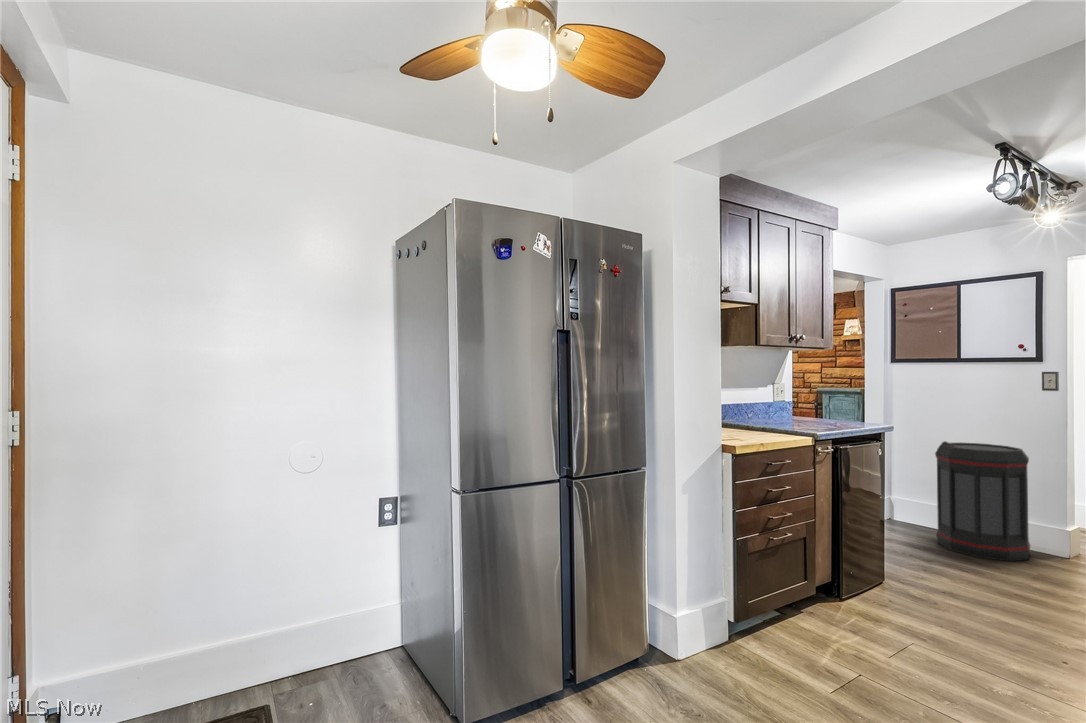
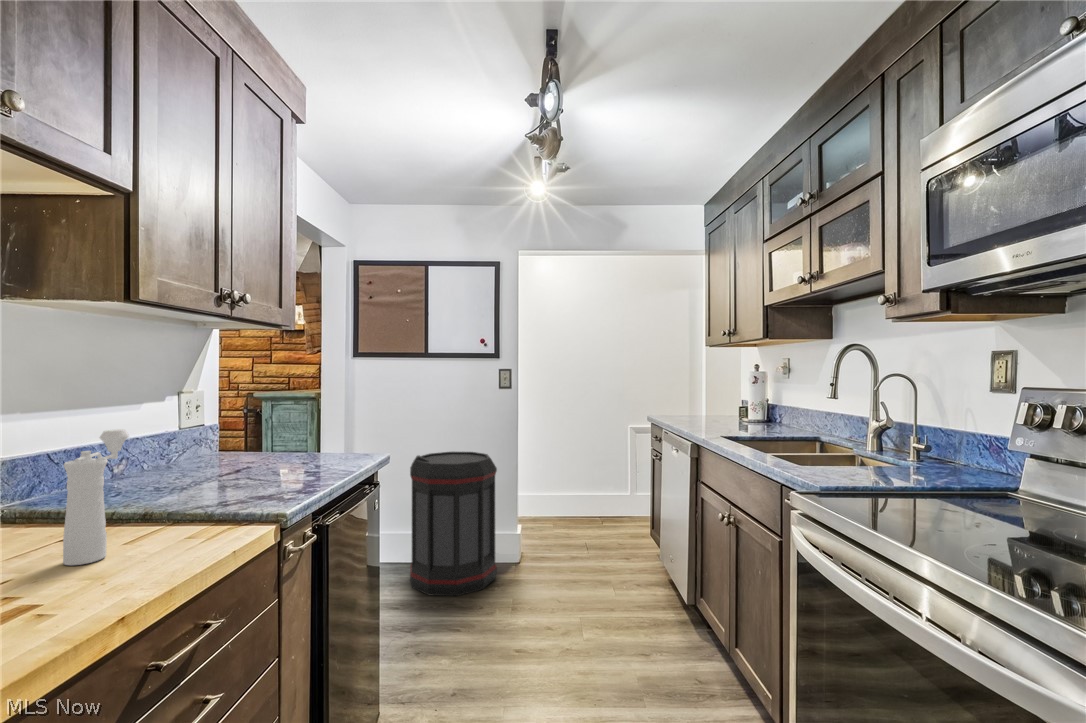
pepper mill: none [741,393,758,434] -> present [63,429,129,565]

